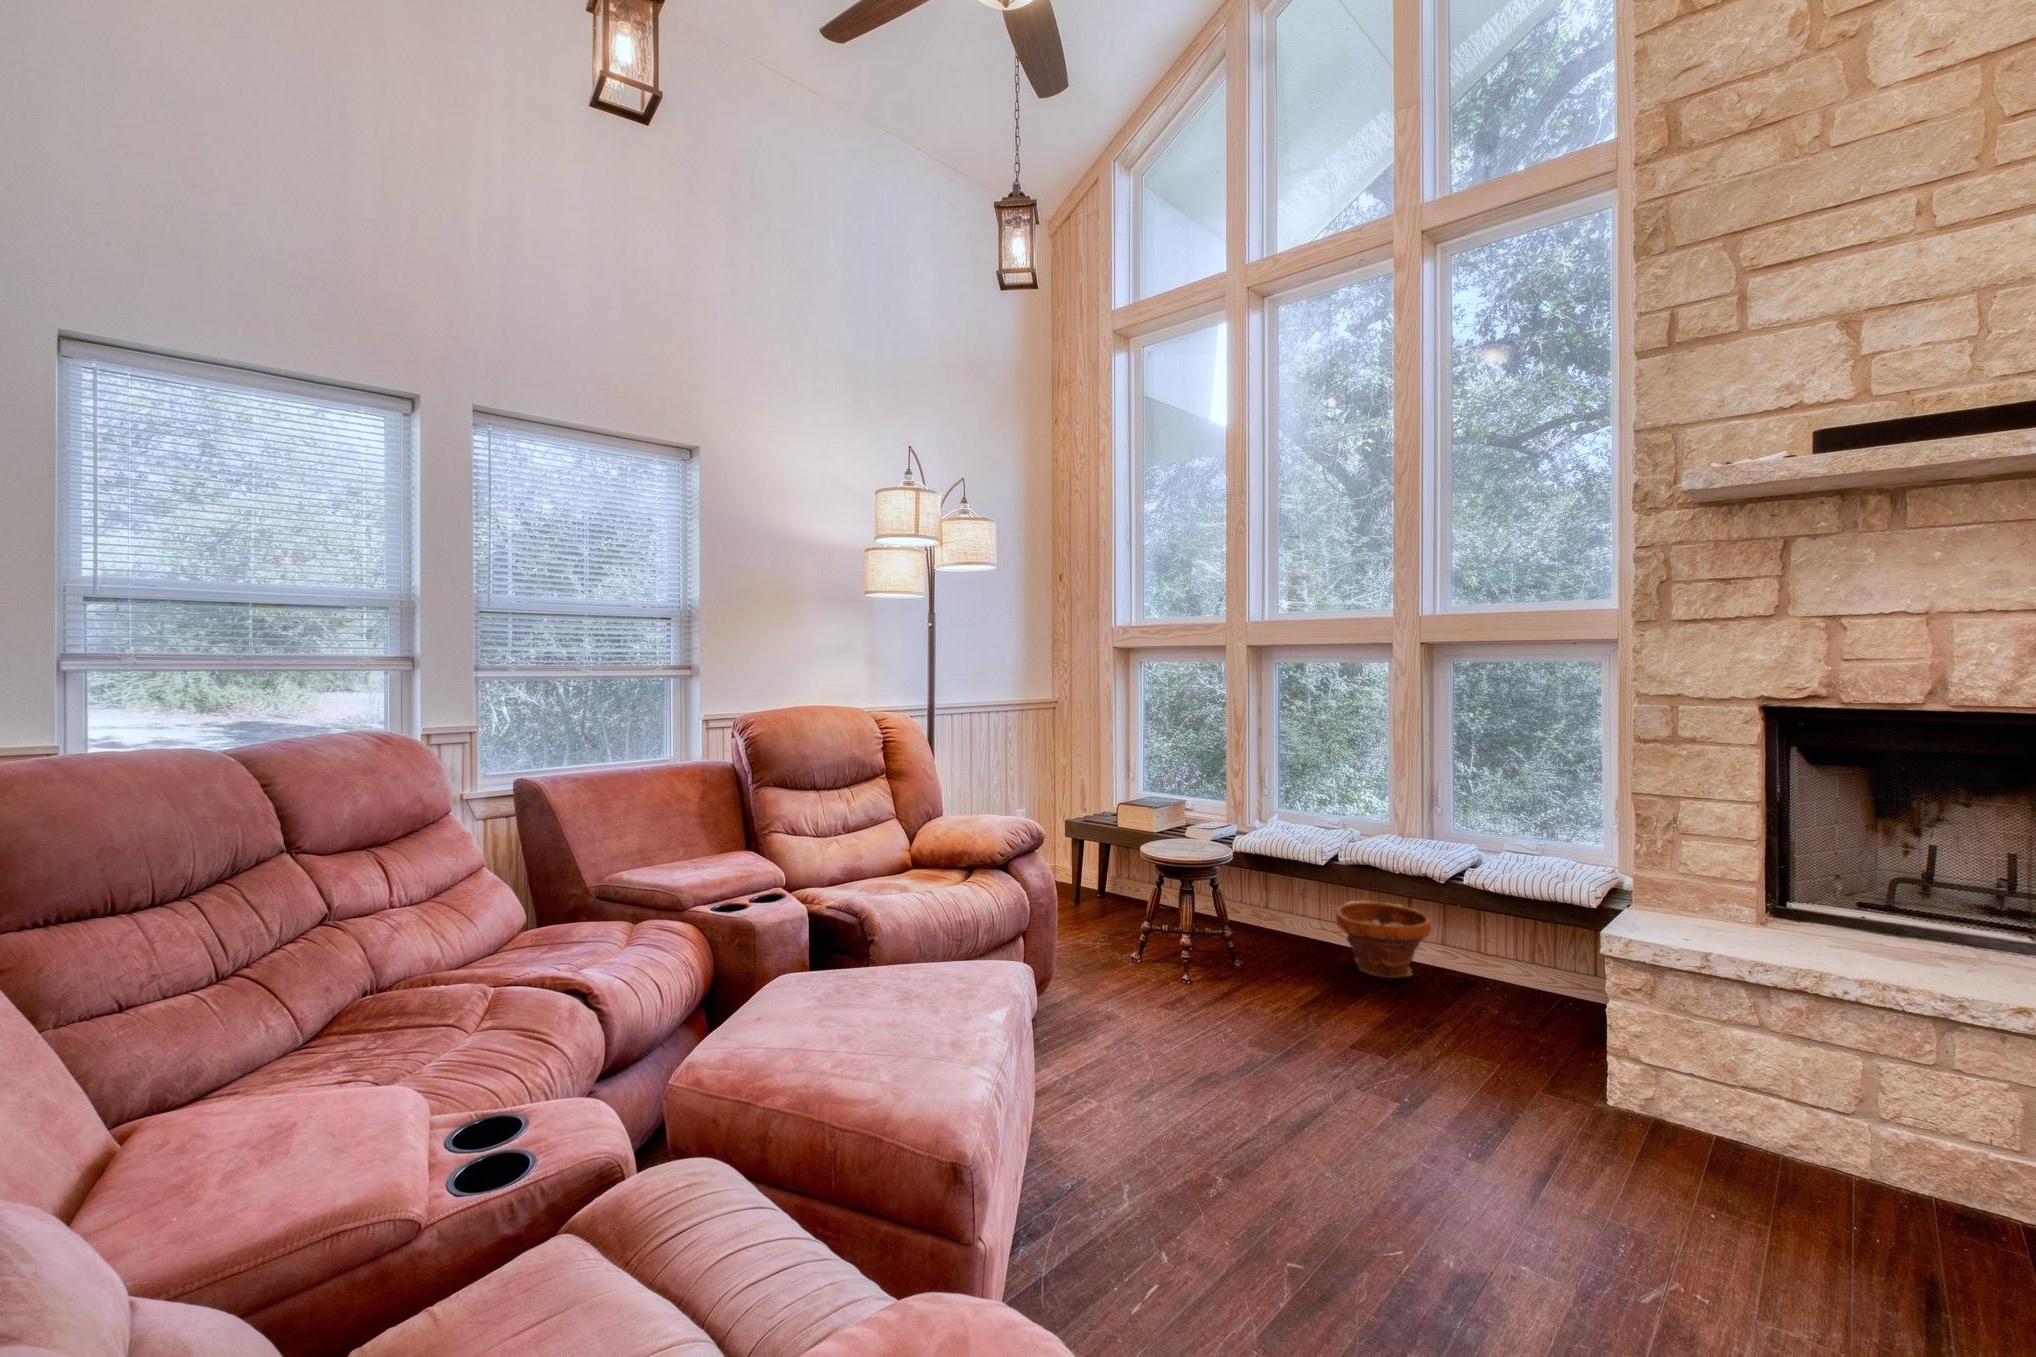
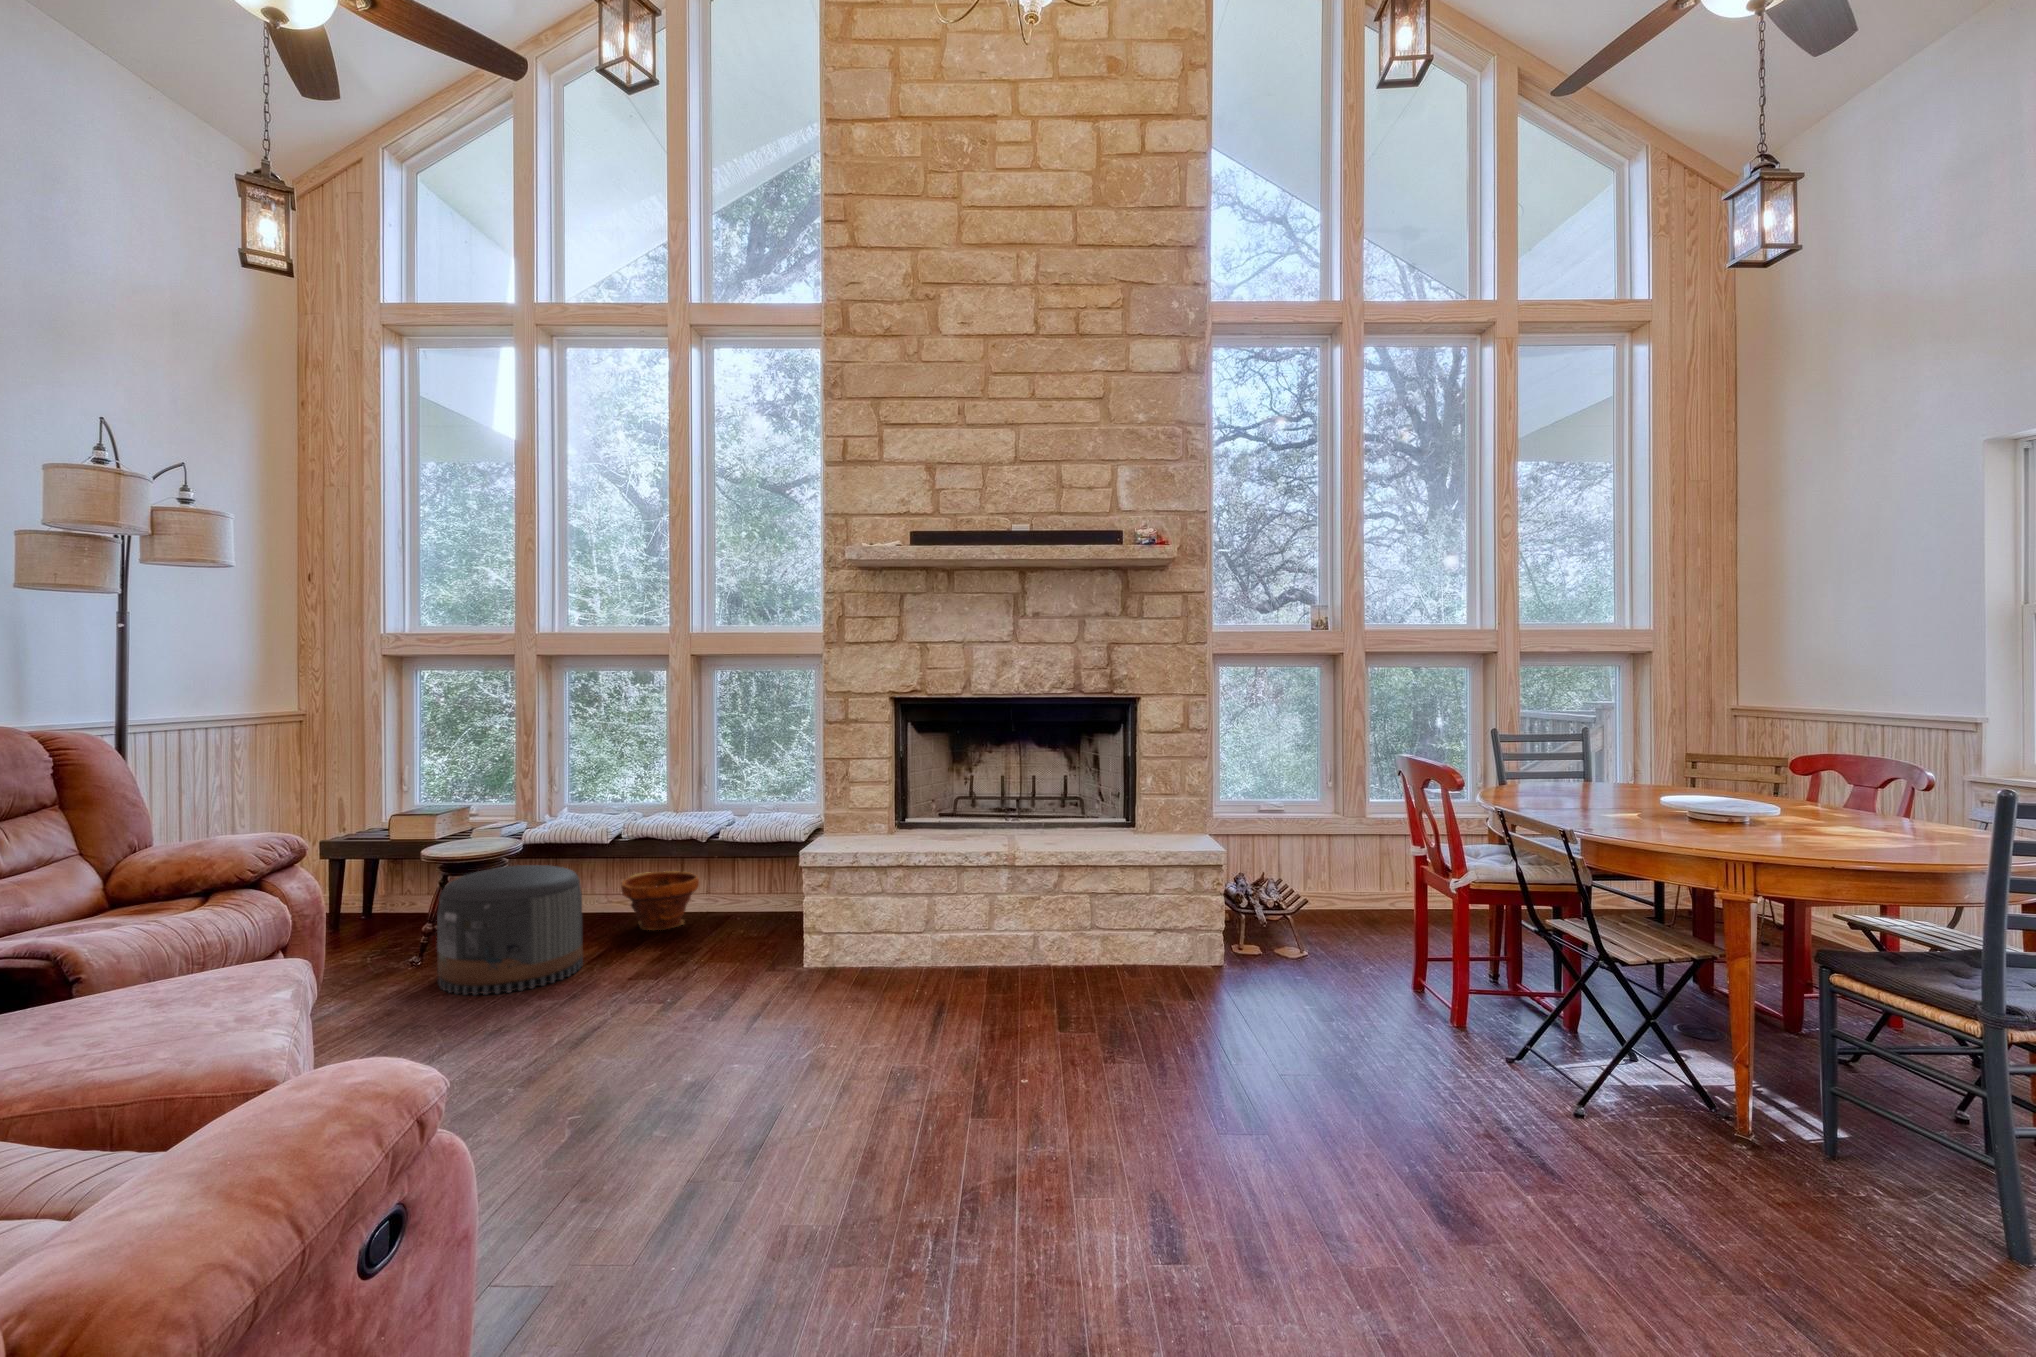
pouf: none [1149,879,1294,1028] -> present [437,865,583,995]

